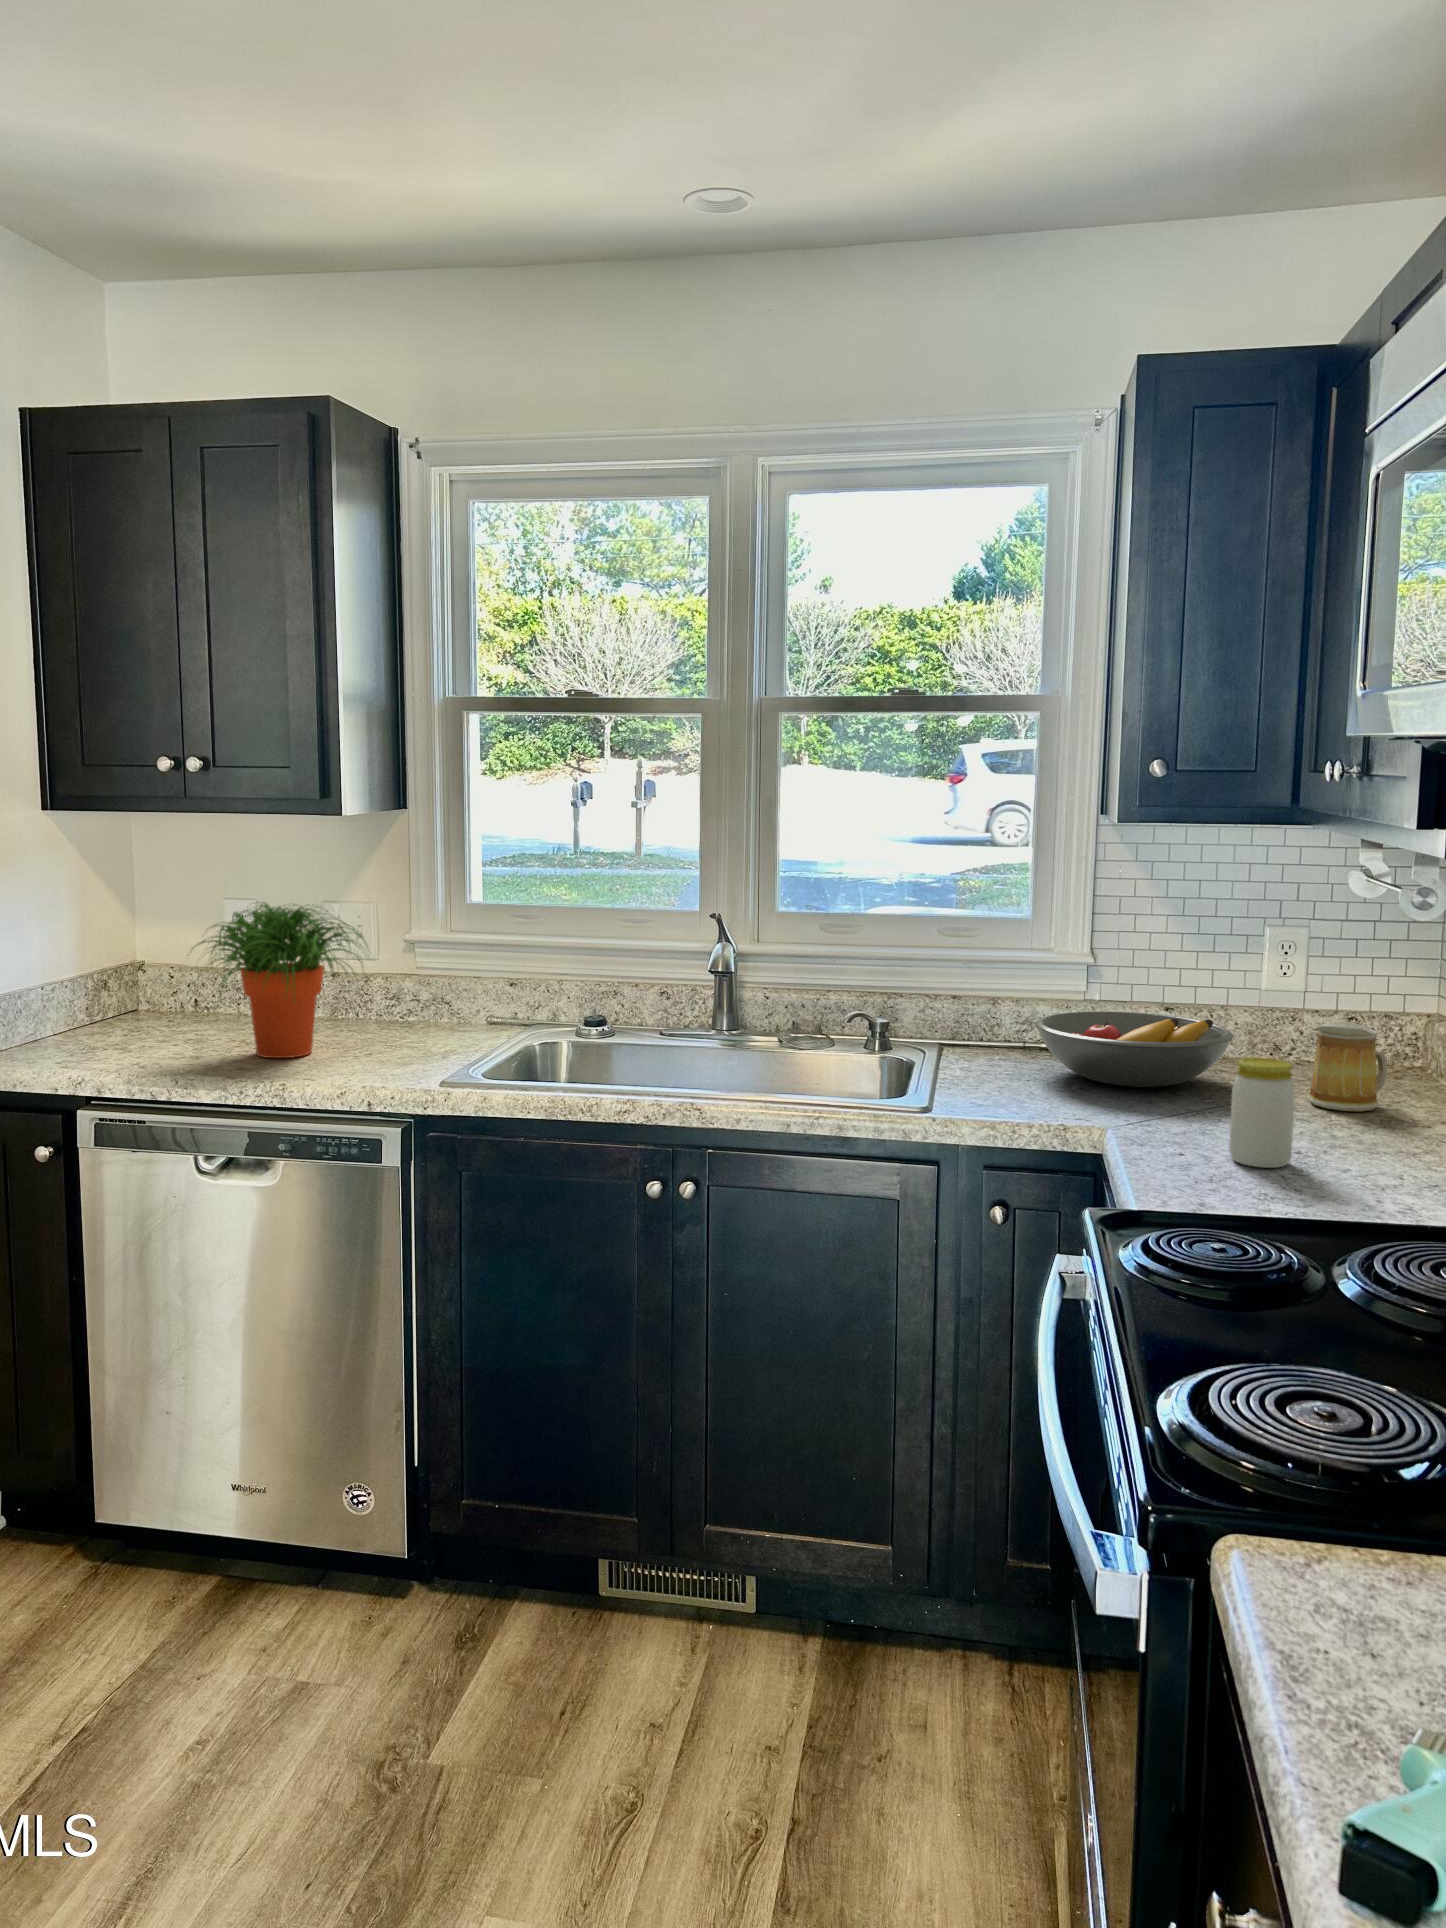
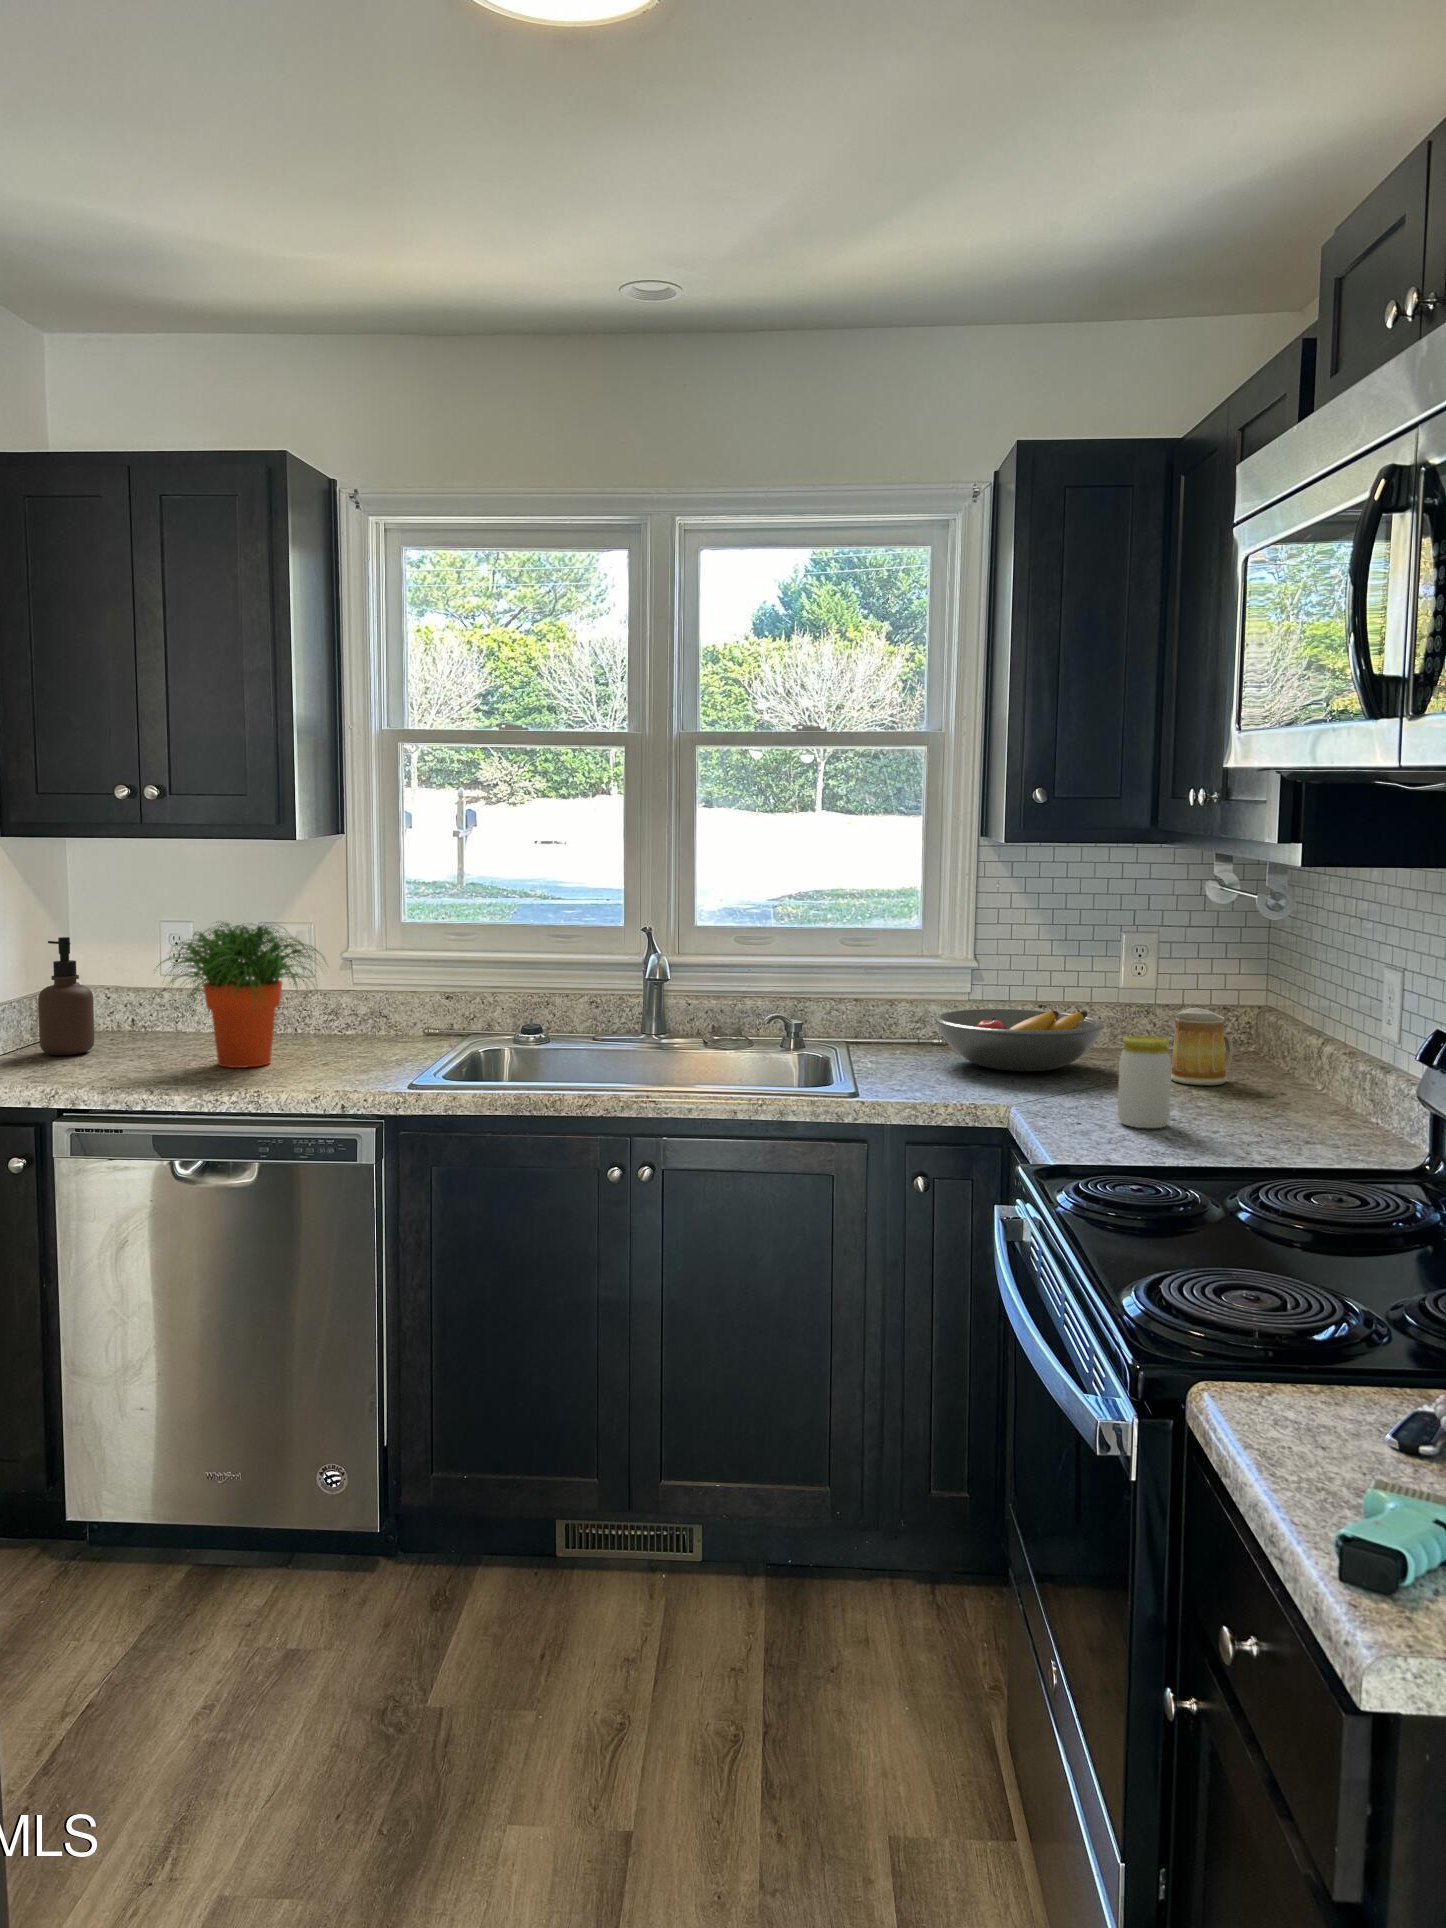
soap dispenser: none [83,915,140,1038] -> present [38,937,94,1055]

